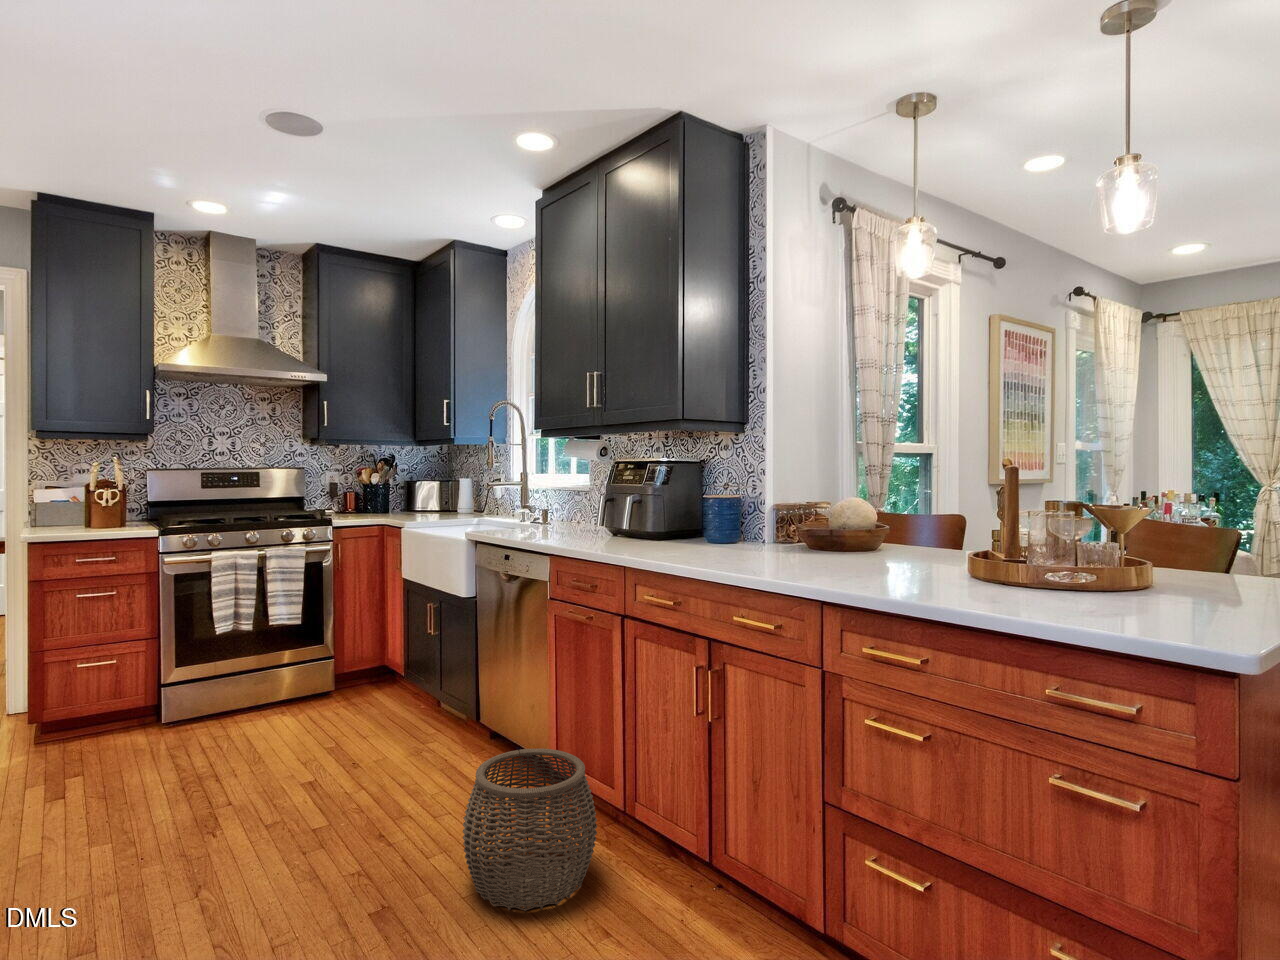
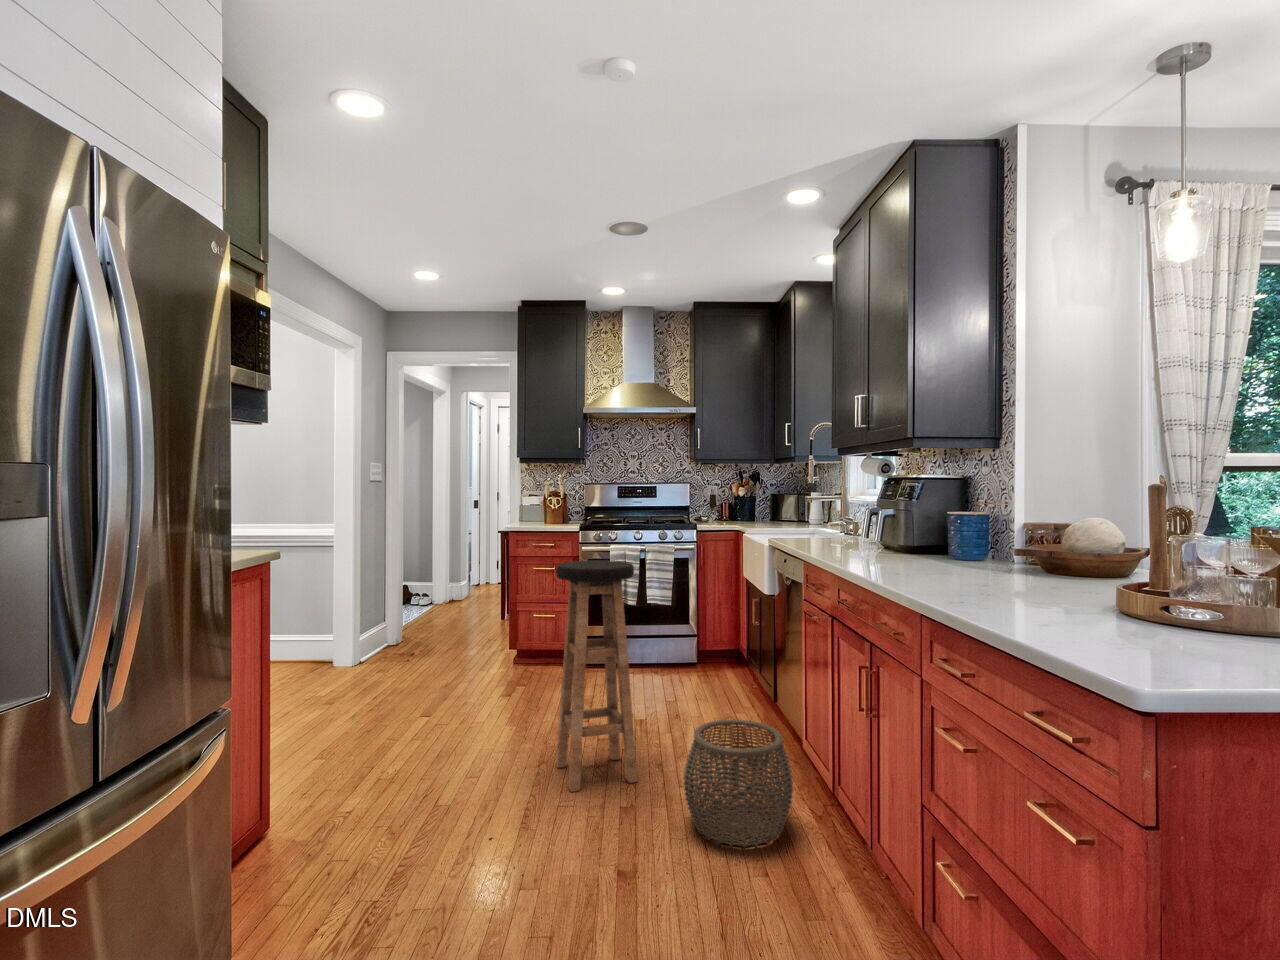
bar stool: none [219,569,365,914] -> present [556,560,638,792]

